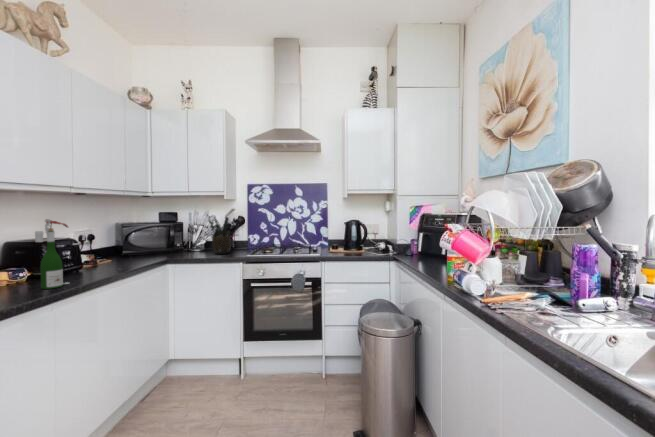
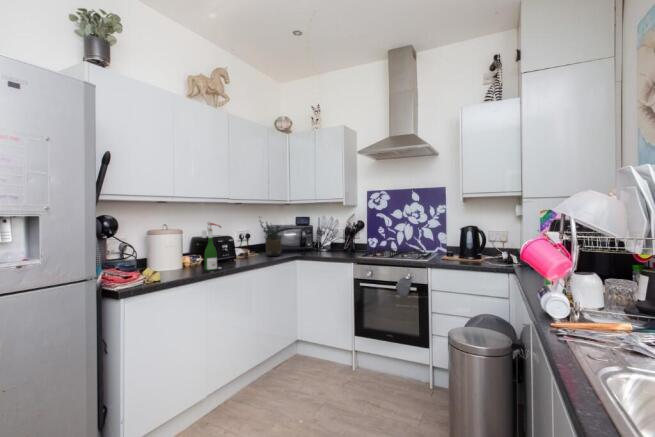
potted plant: present [208,216,231,254] -> present [260,221,286,256]

